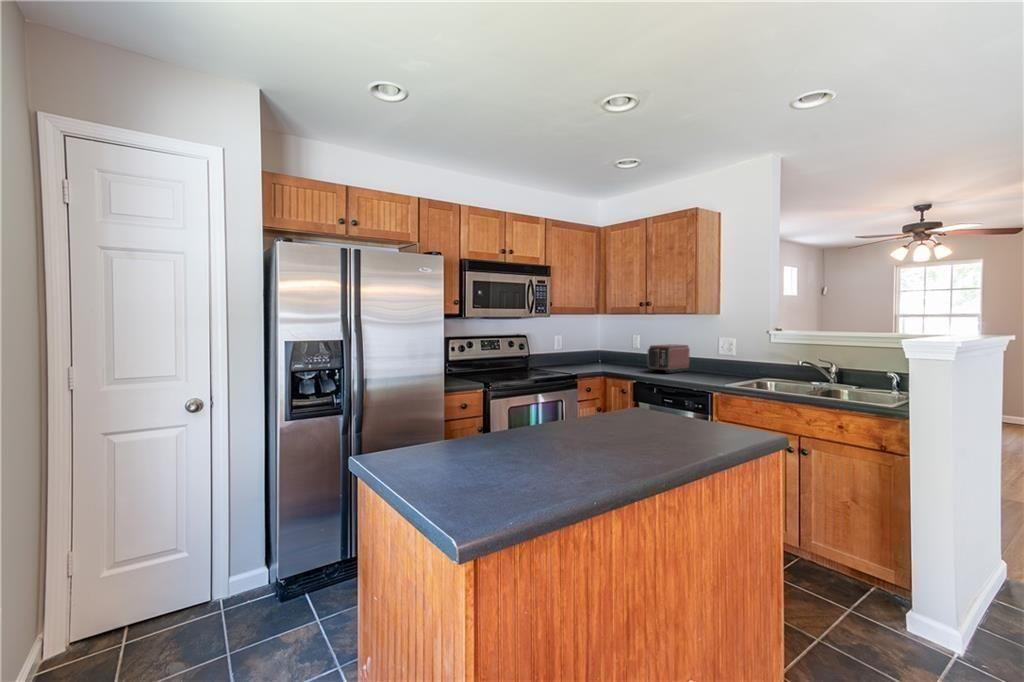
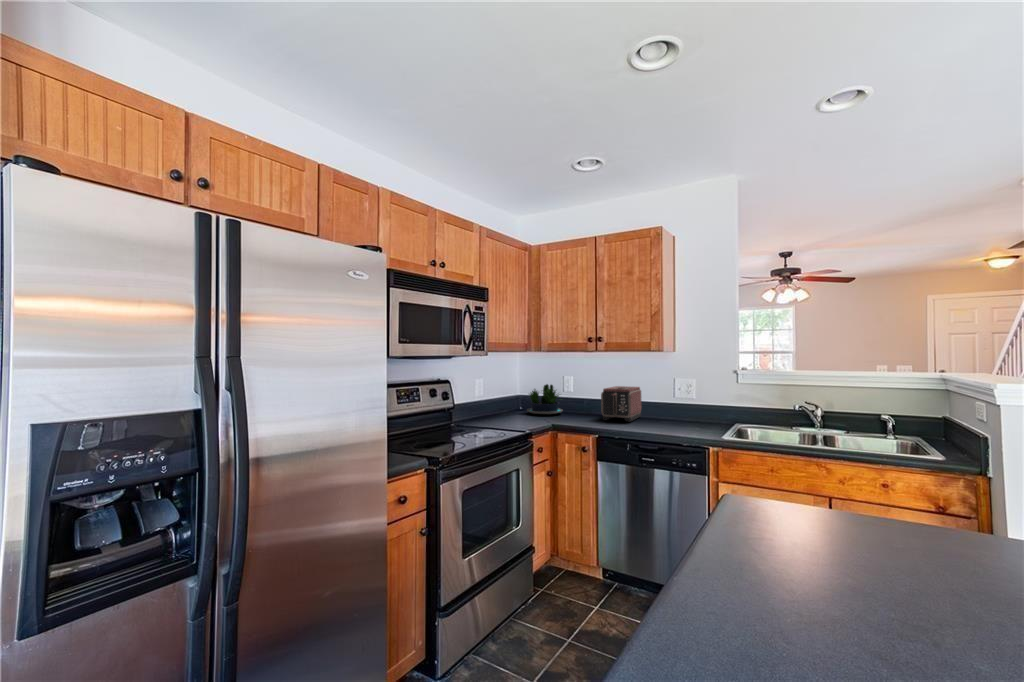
potted plant: none [594,342,625,366] -> present [527,384,563,414]

